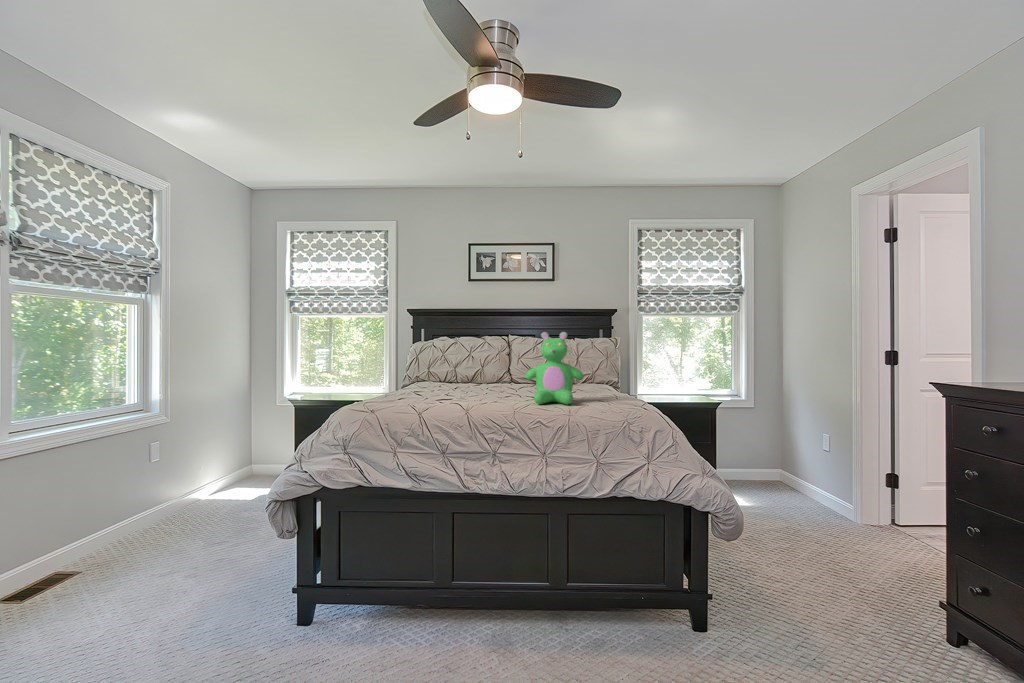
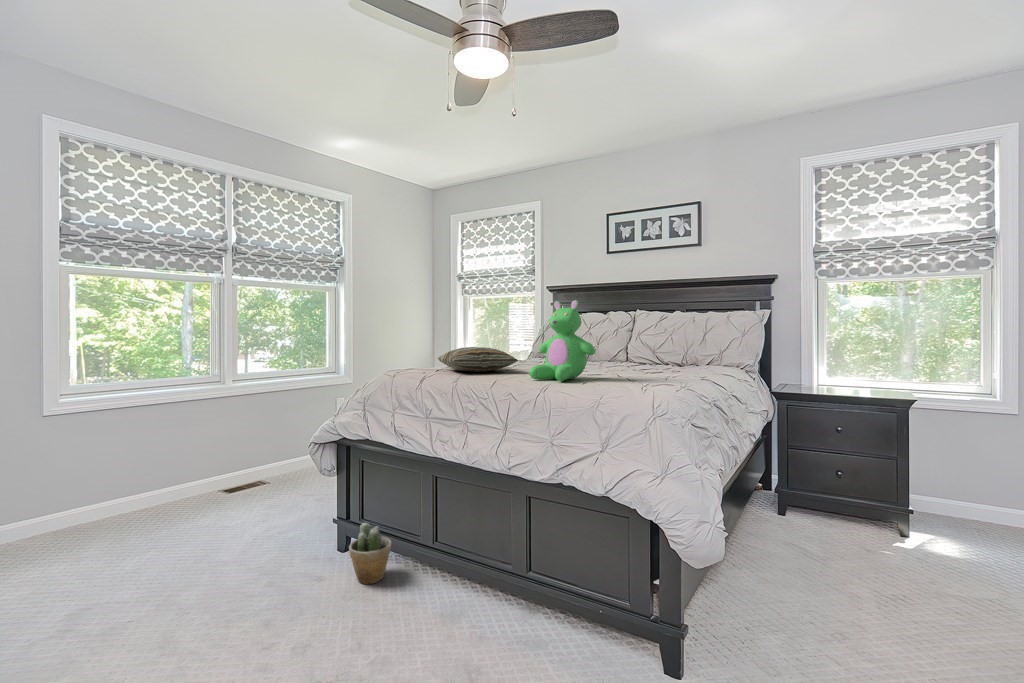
pillow: none [403,375,494,400] -> present [438,347,518,372]
potted plant: none [360,578,407,647] -> present [349,523,391,584]

